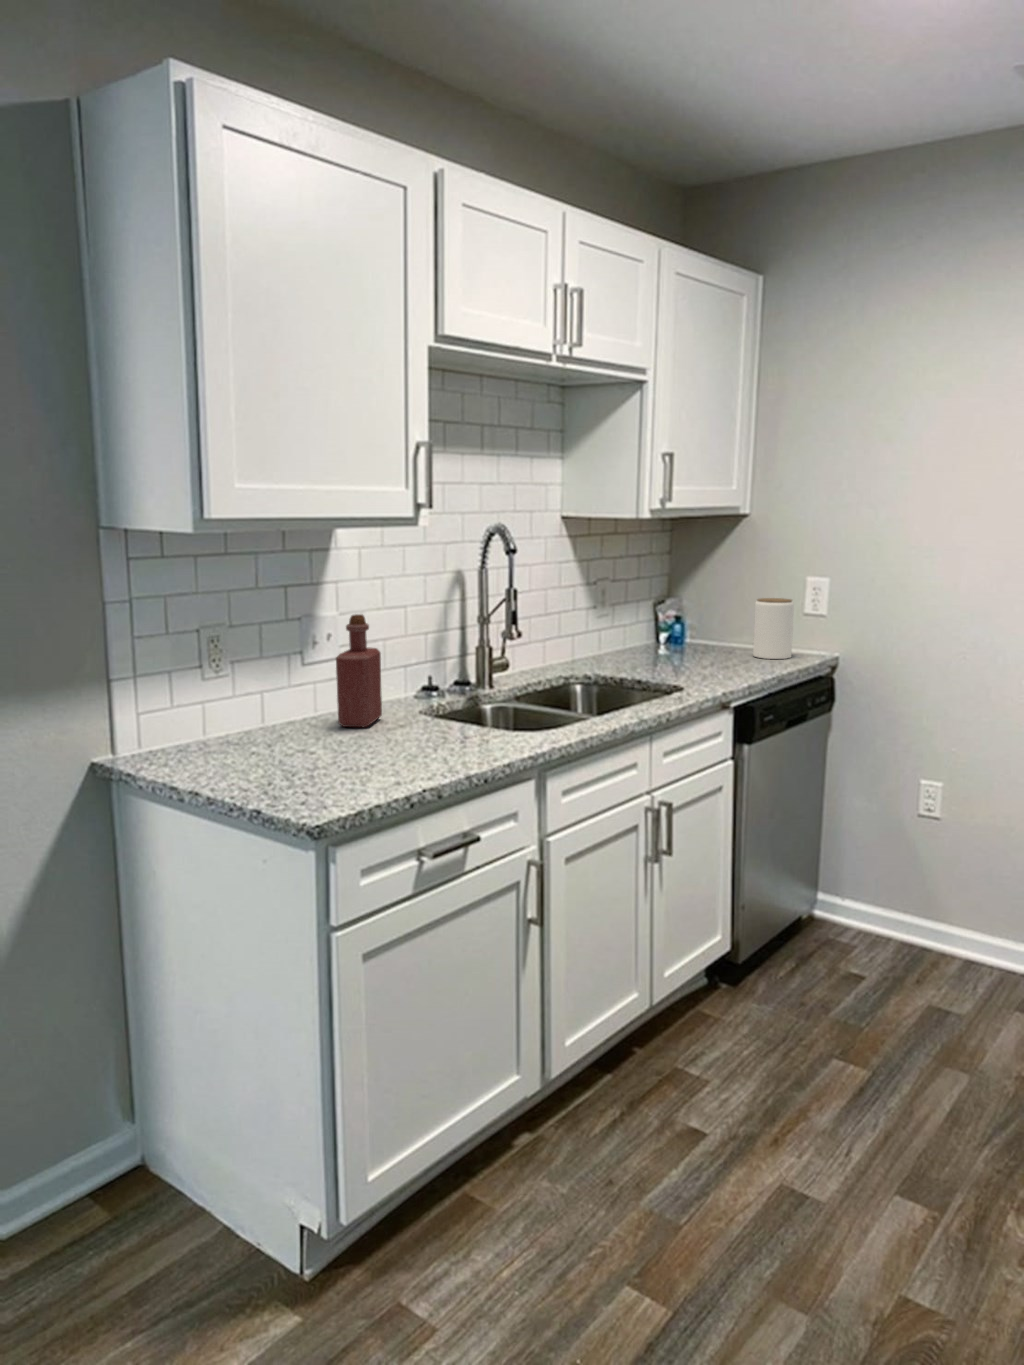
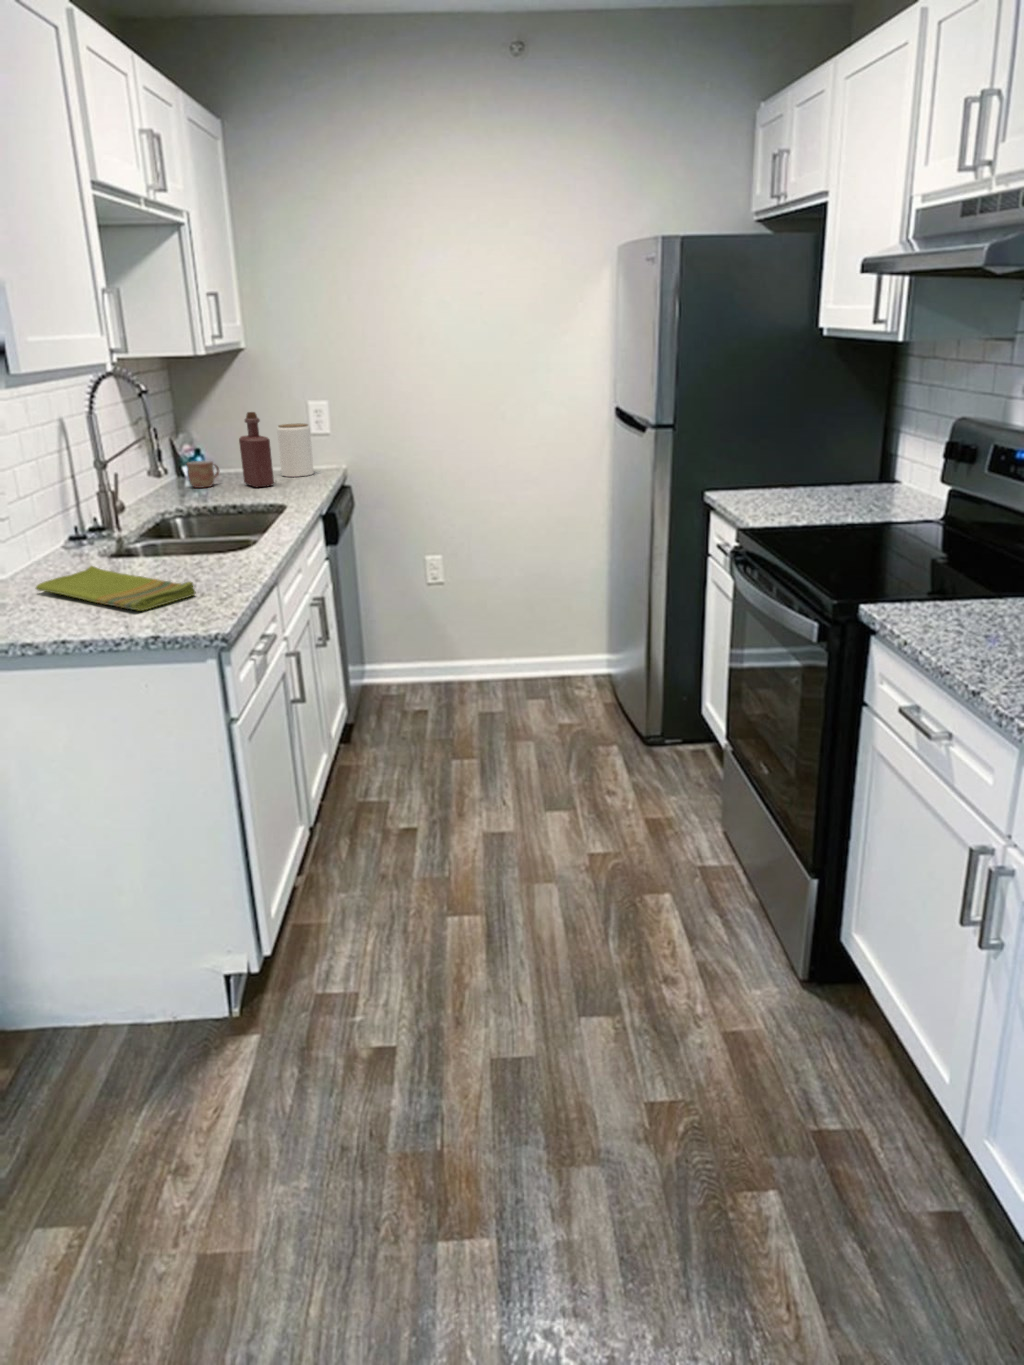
bottle: present [336,614,382,727] -> present [239,412,274,487]
mug: none [644,628,680,657] -> present [187,461,219,488]
dish towel: none [294,720,383,778] -> present [36,566,195,611]

